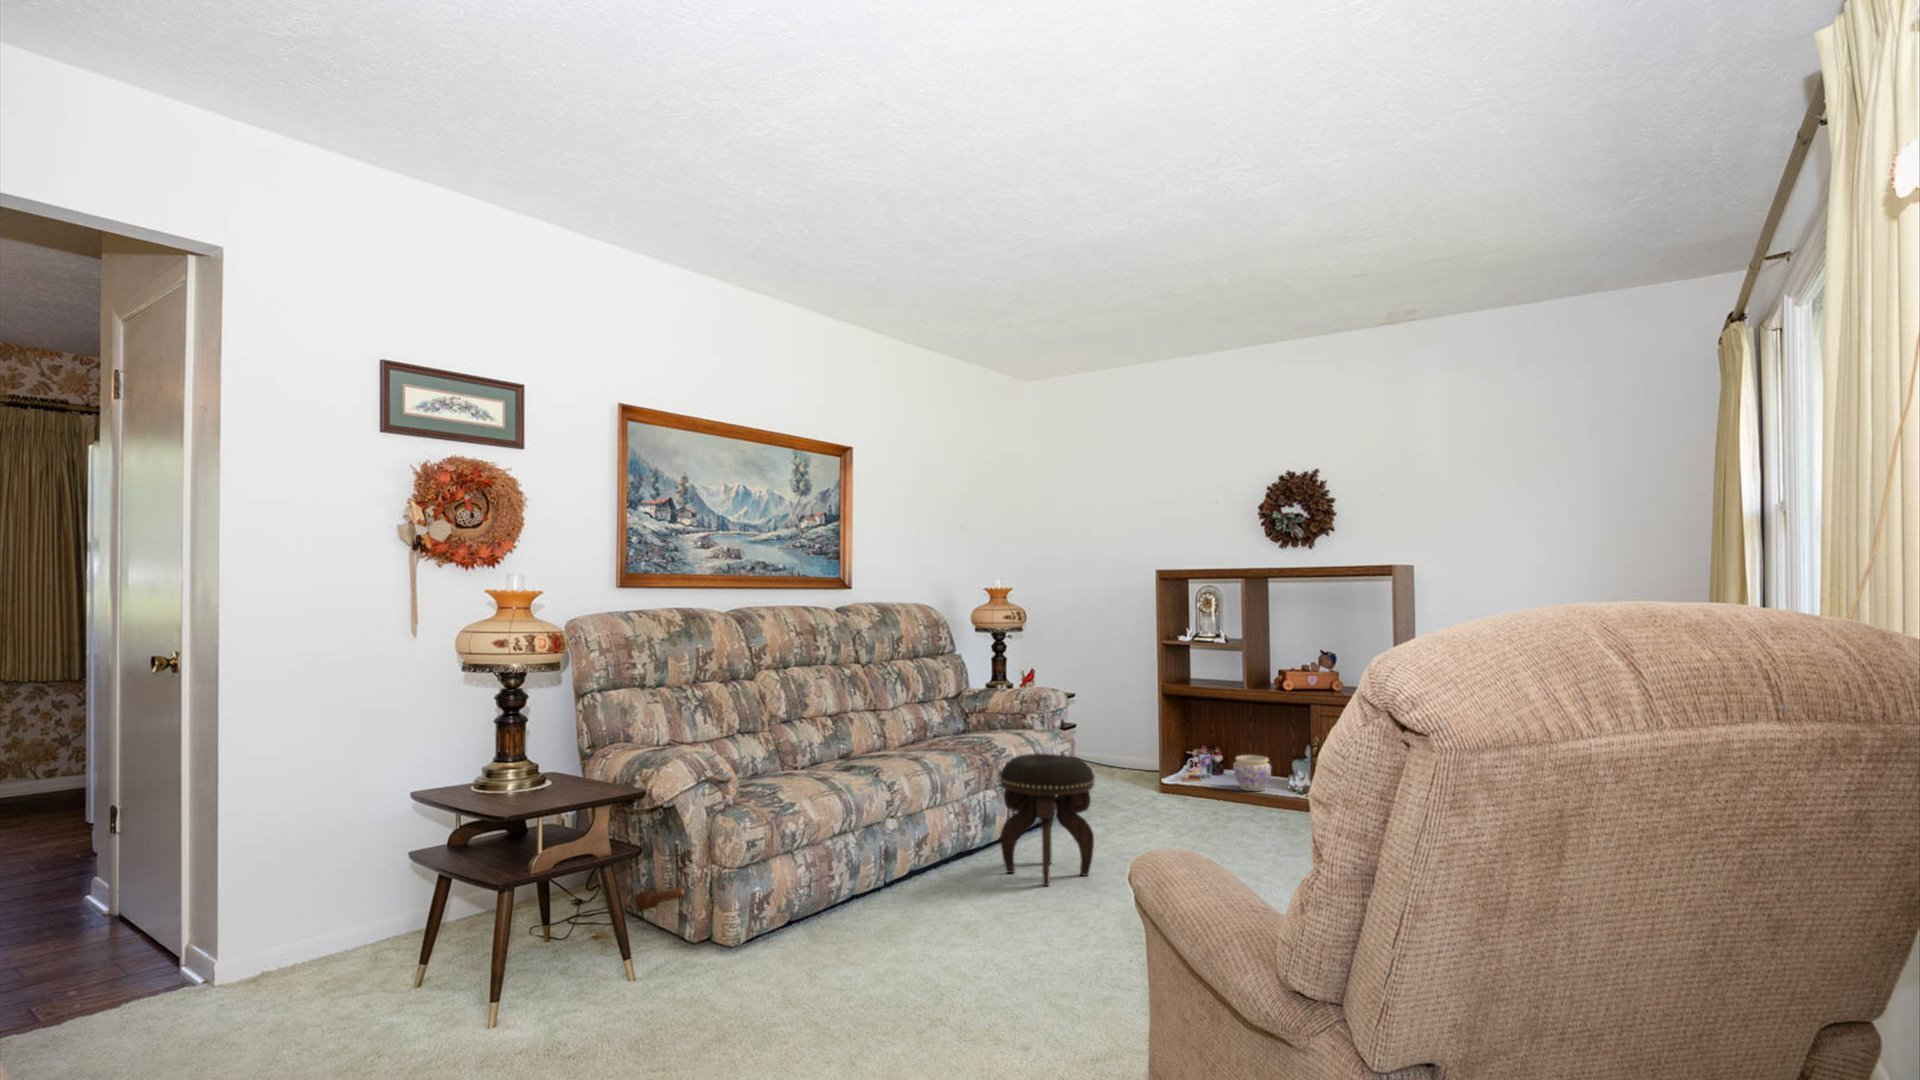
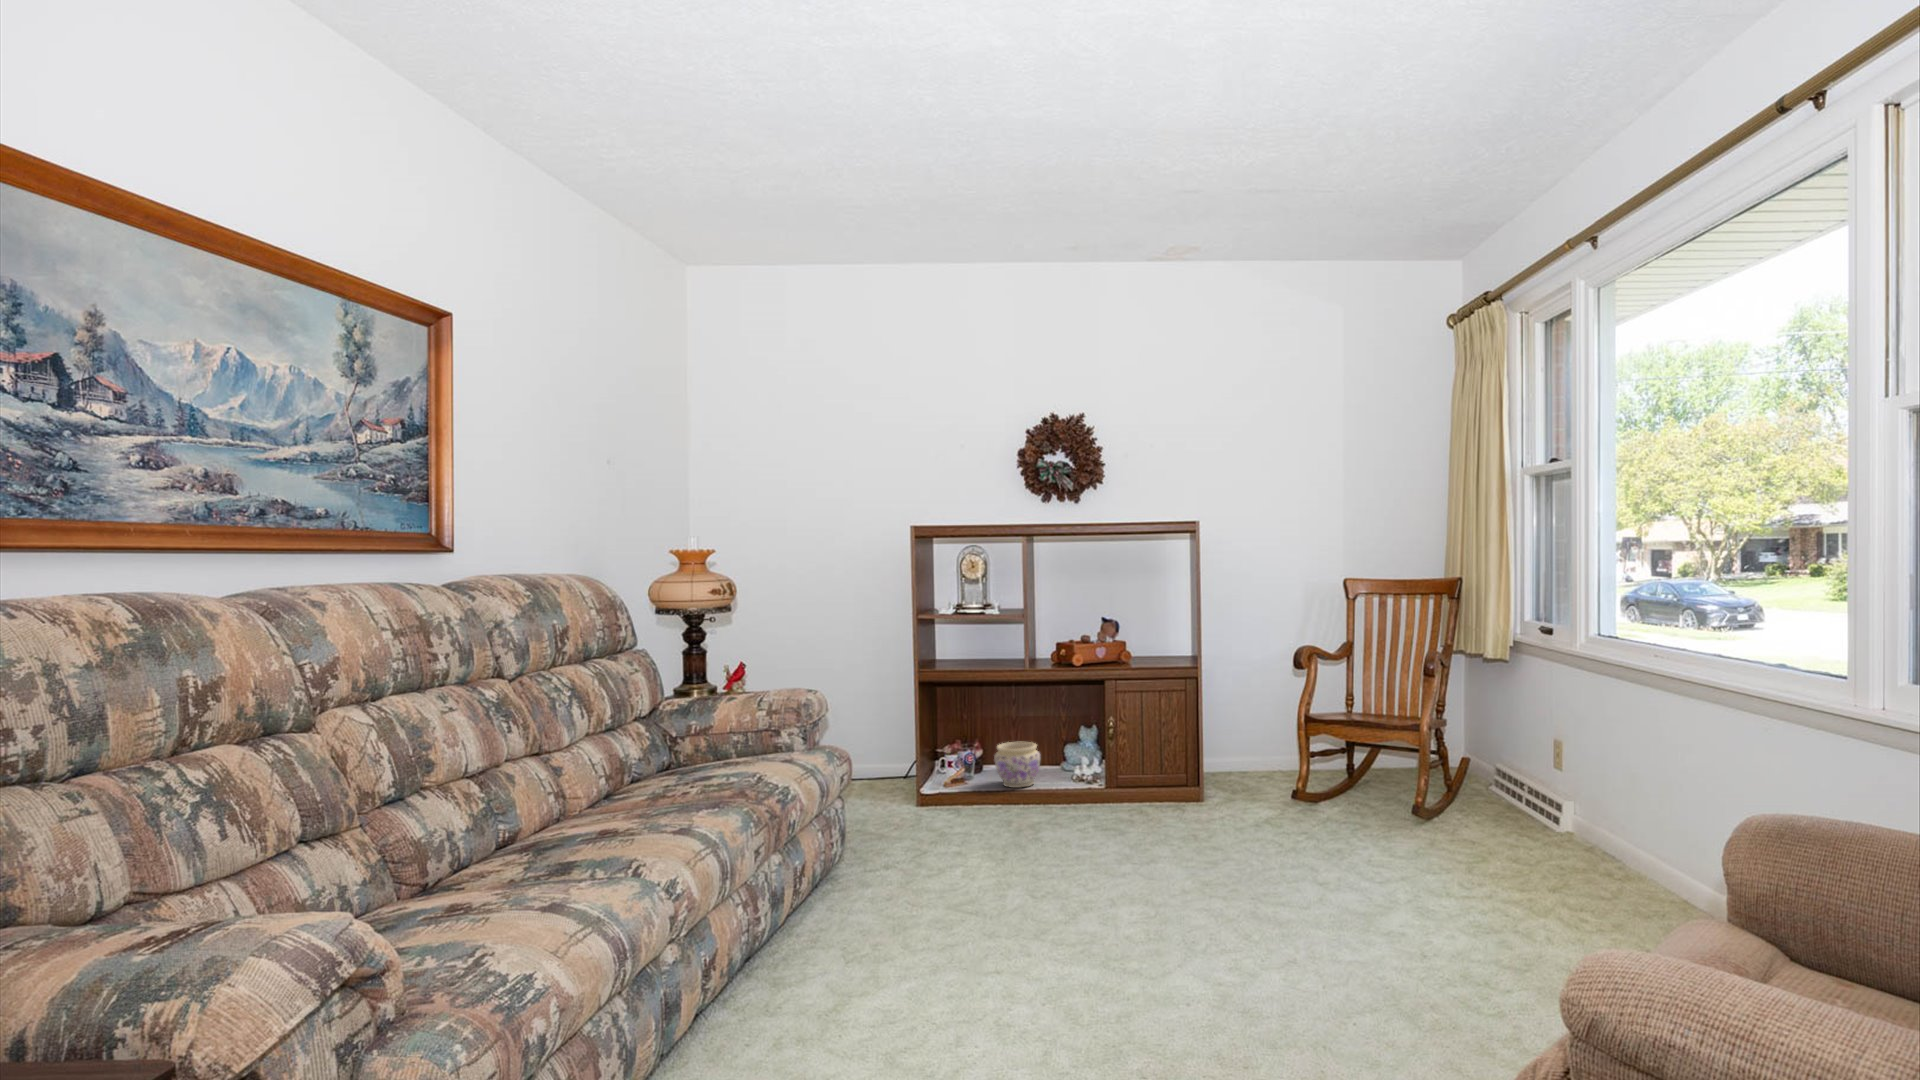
footstool: present [1000,754,1095,886] -> none [821,785,975,1009]

